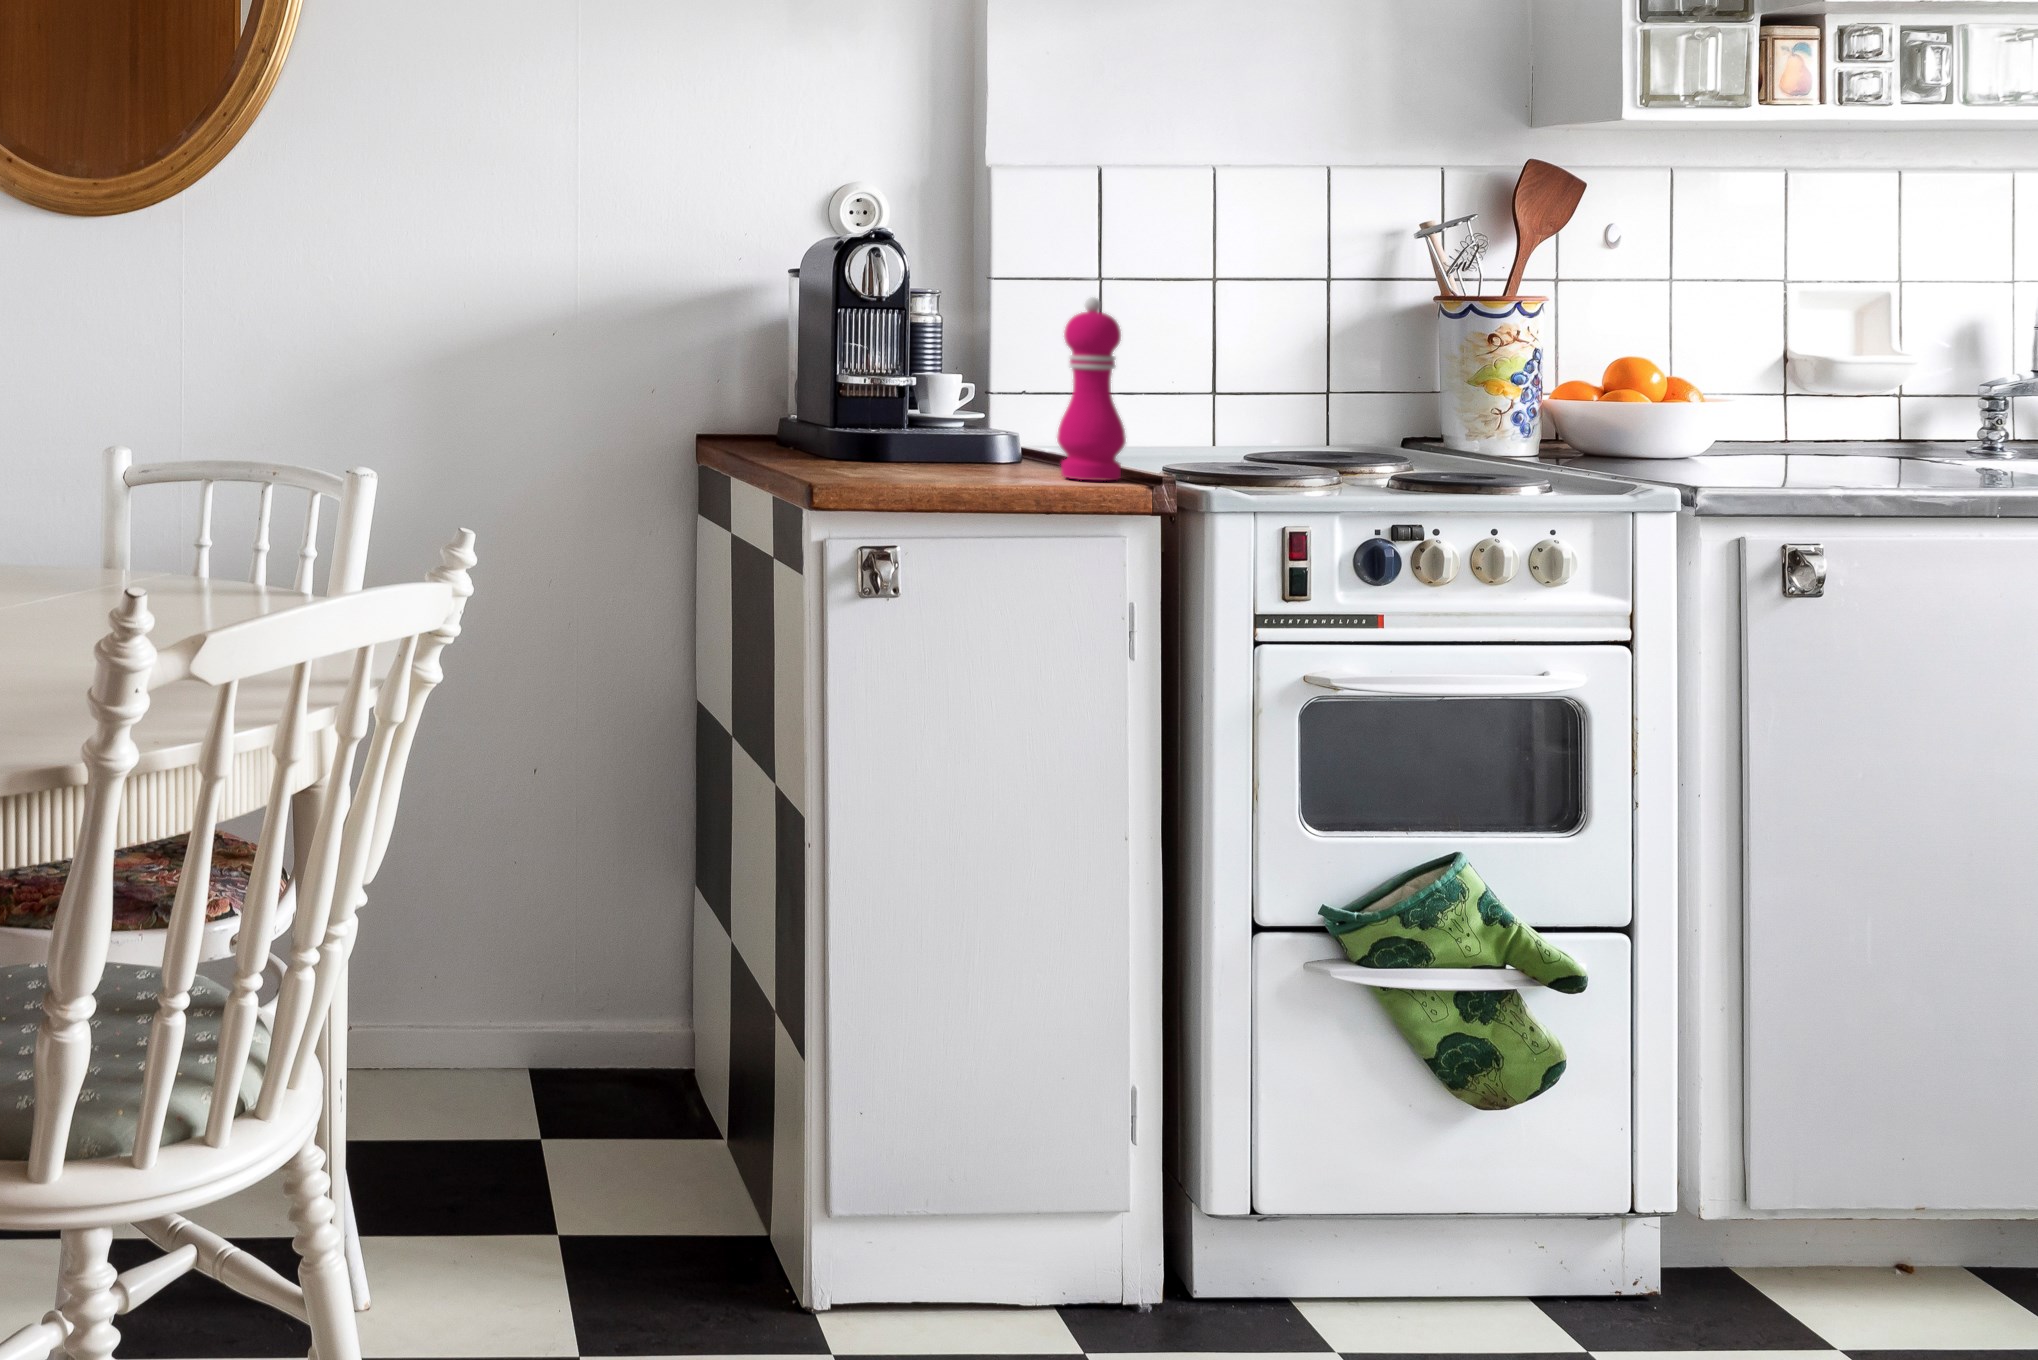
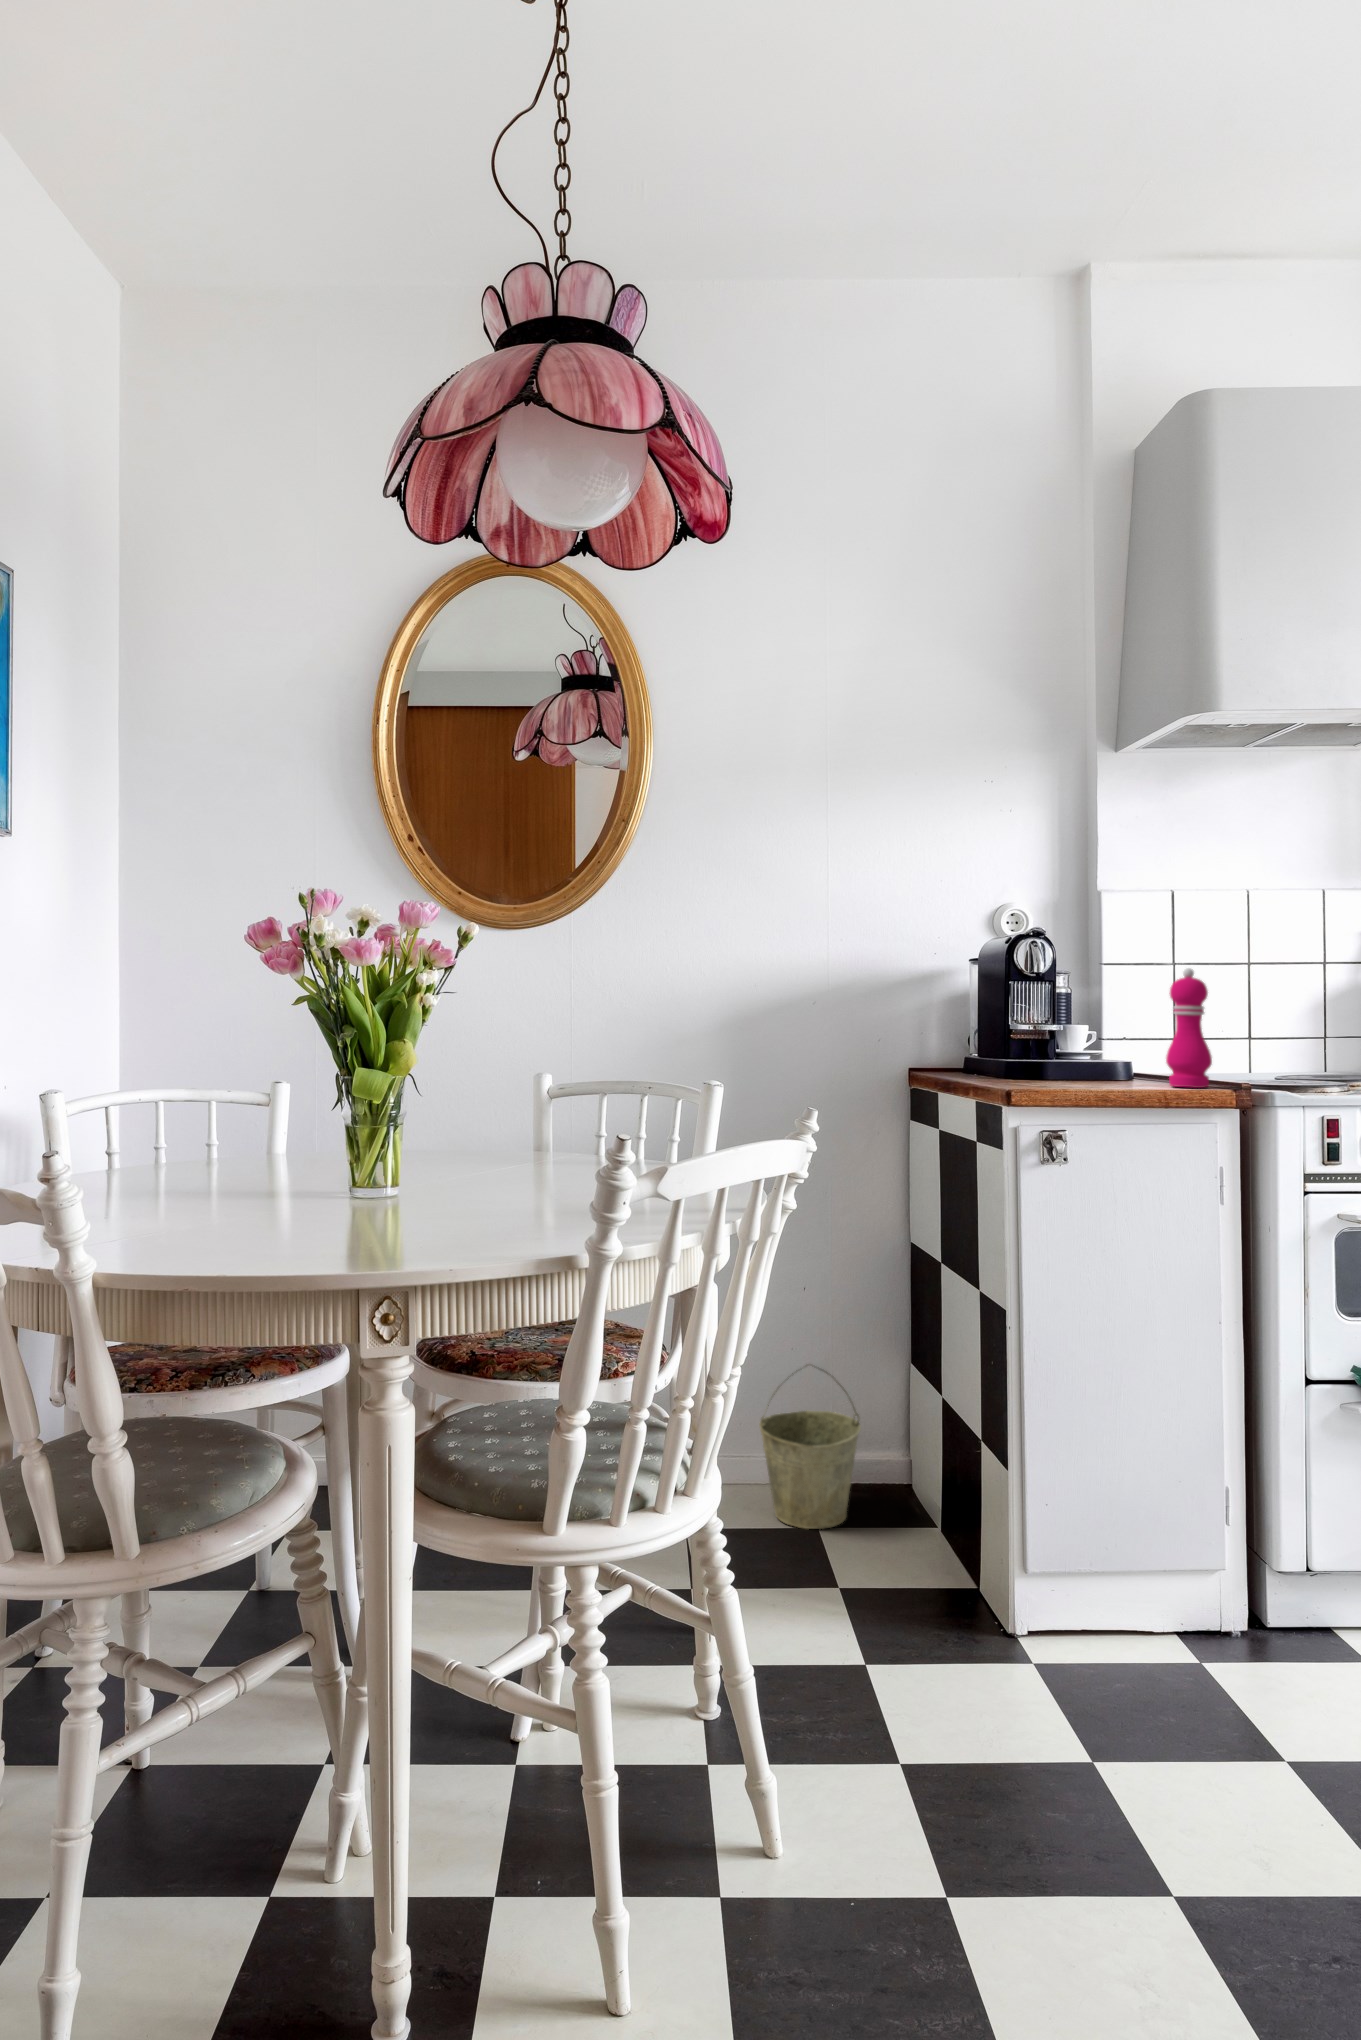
bucket: none [455,884,608,1133] -> present [759,1365,861,1529]

